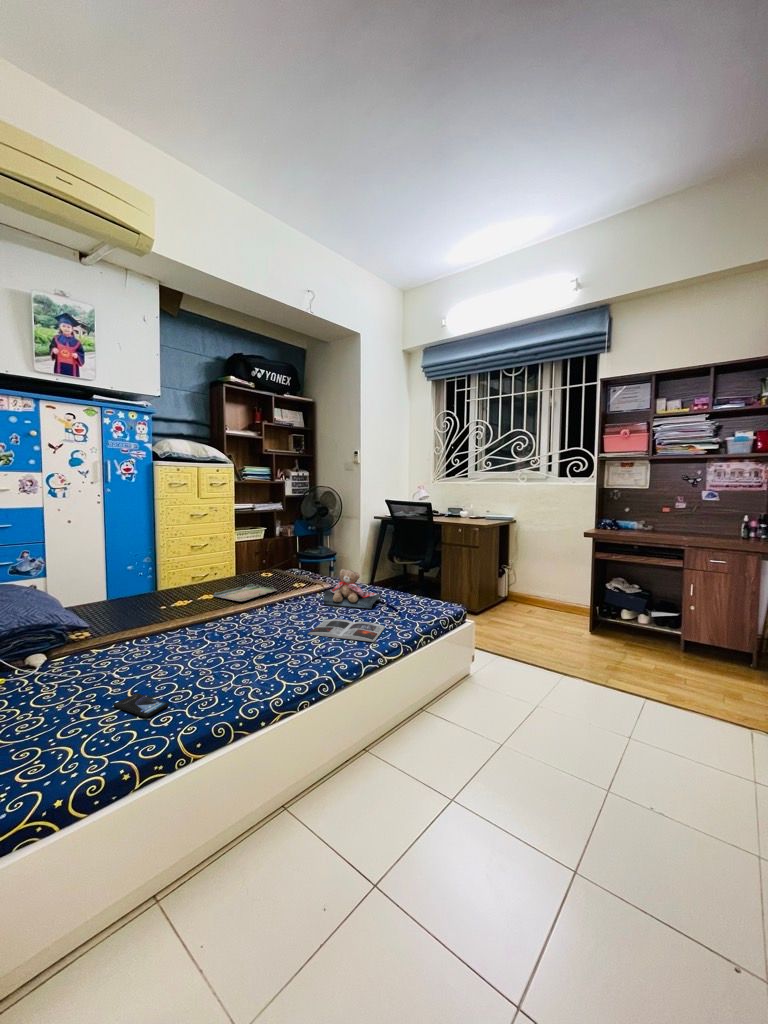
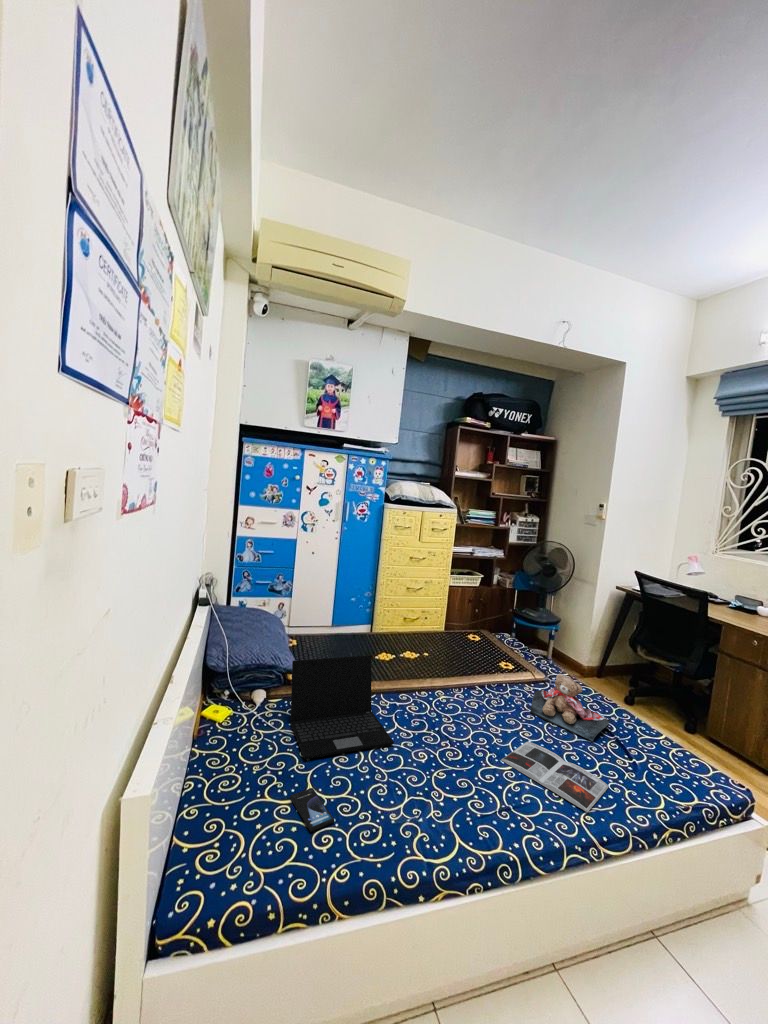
laptop: none [82,583,211,679] -> present [291,655,394,759]
tray: present [213,584,277,601] -> none [413,653,480,678]

